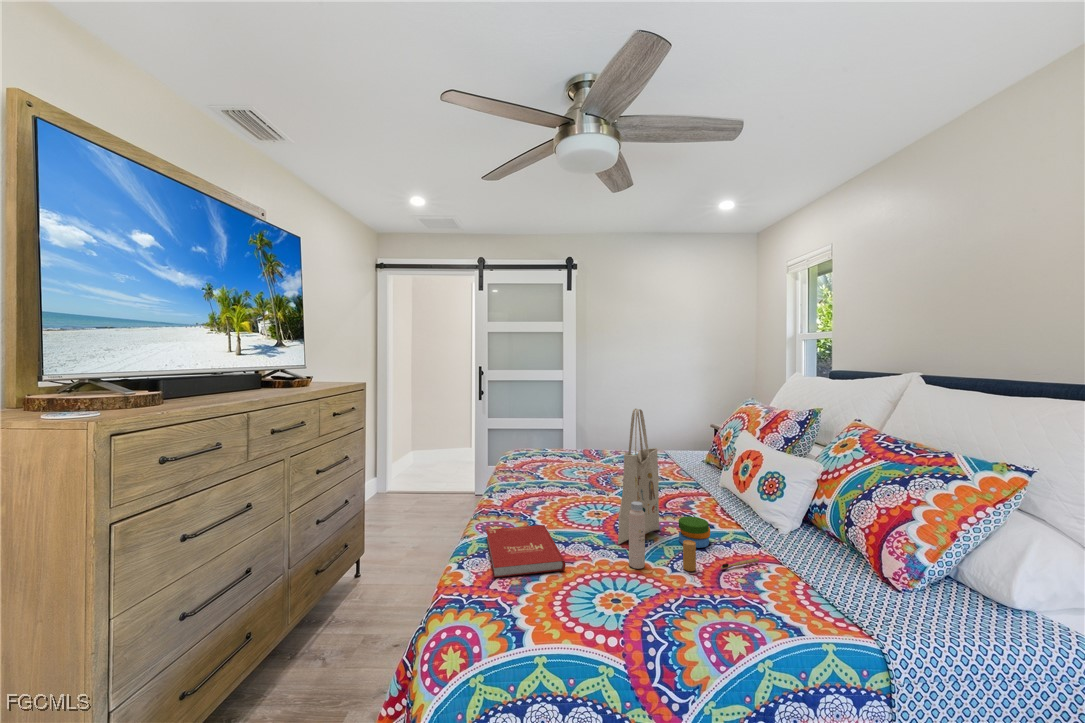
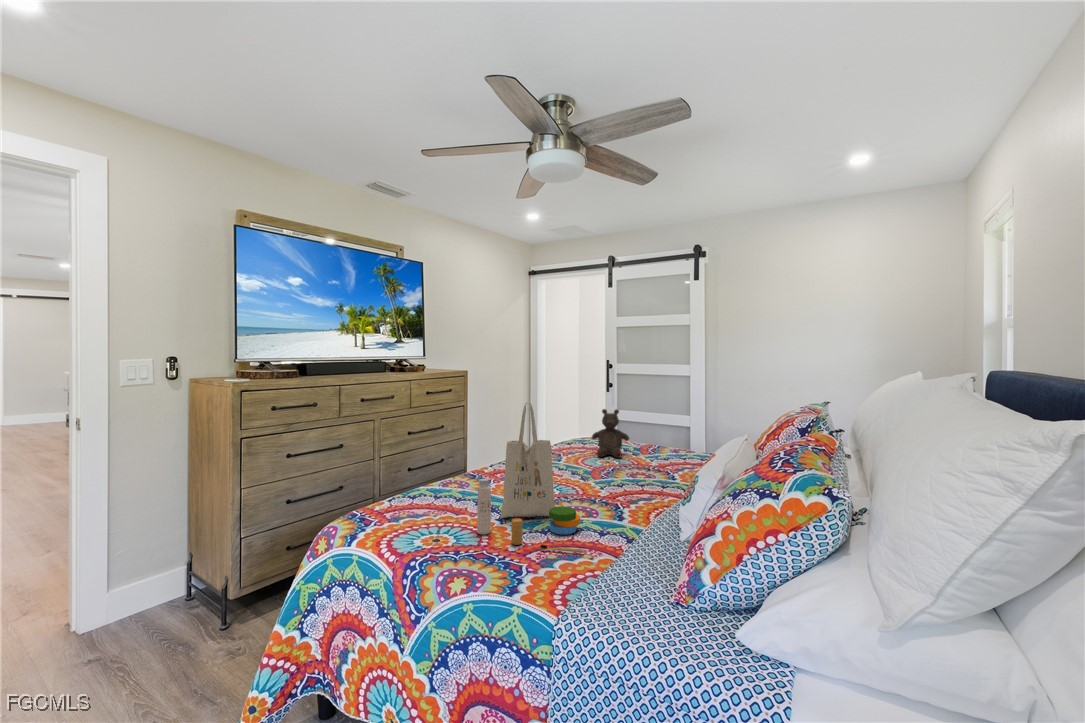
stuffed bear: none [555,410,591,460] -> present [592,409,629,458]
book: present [486,525,566,577] -> none [383,490,466,523]

